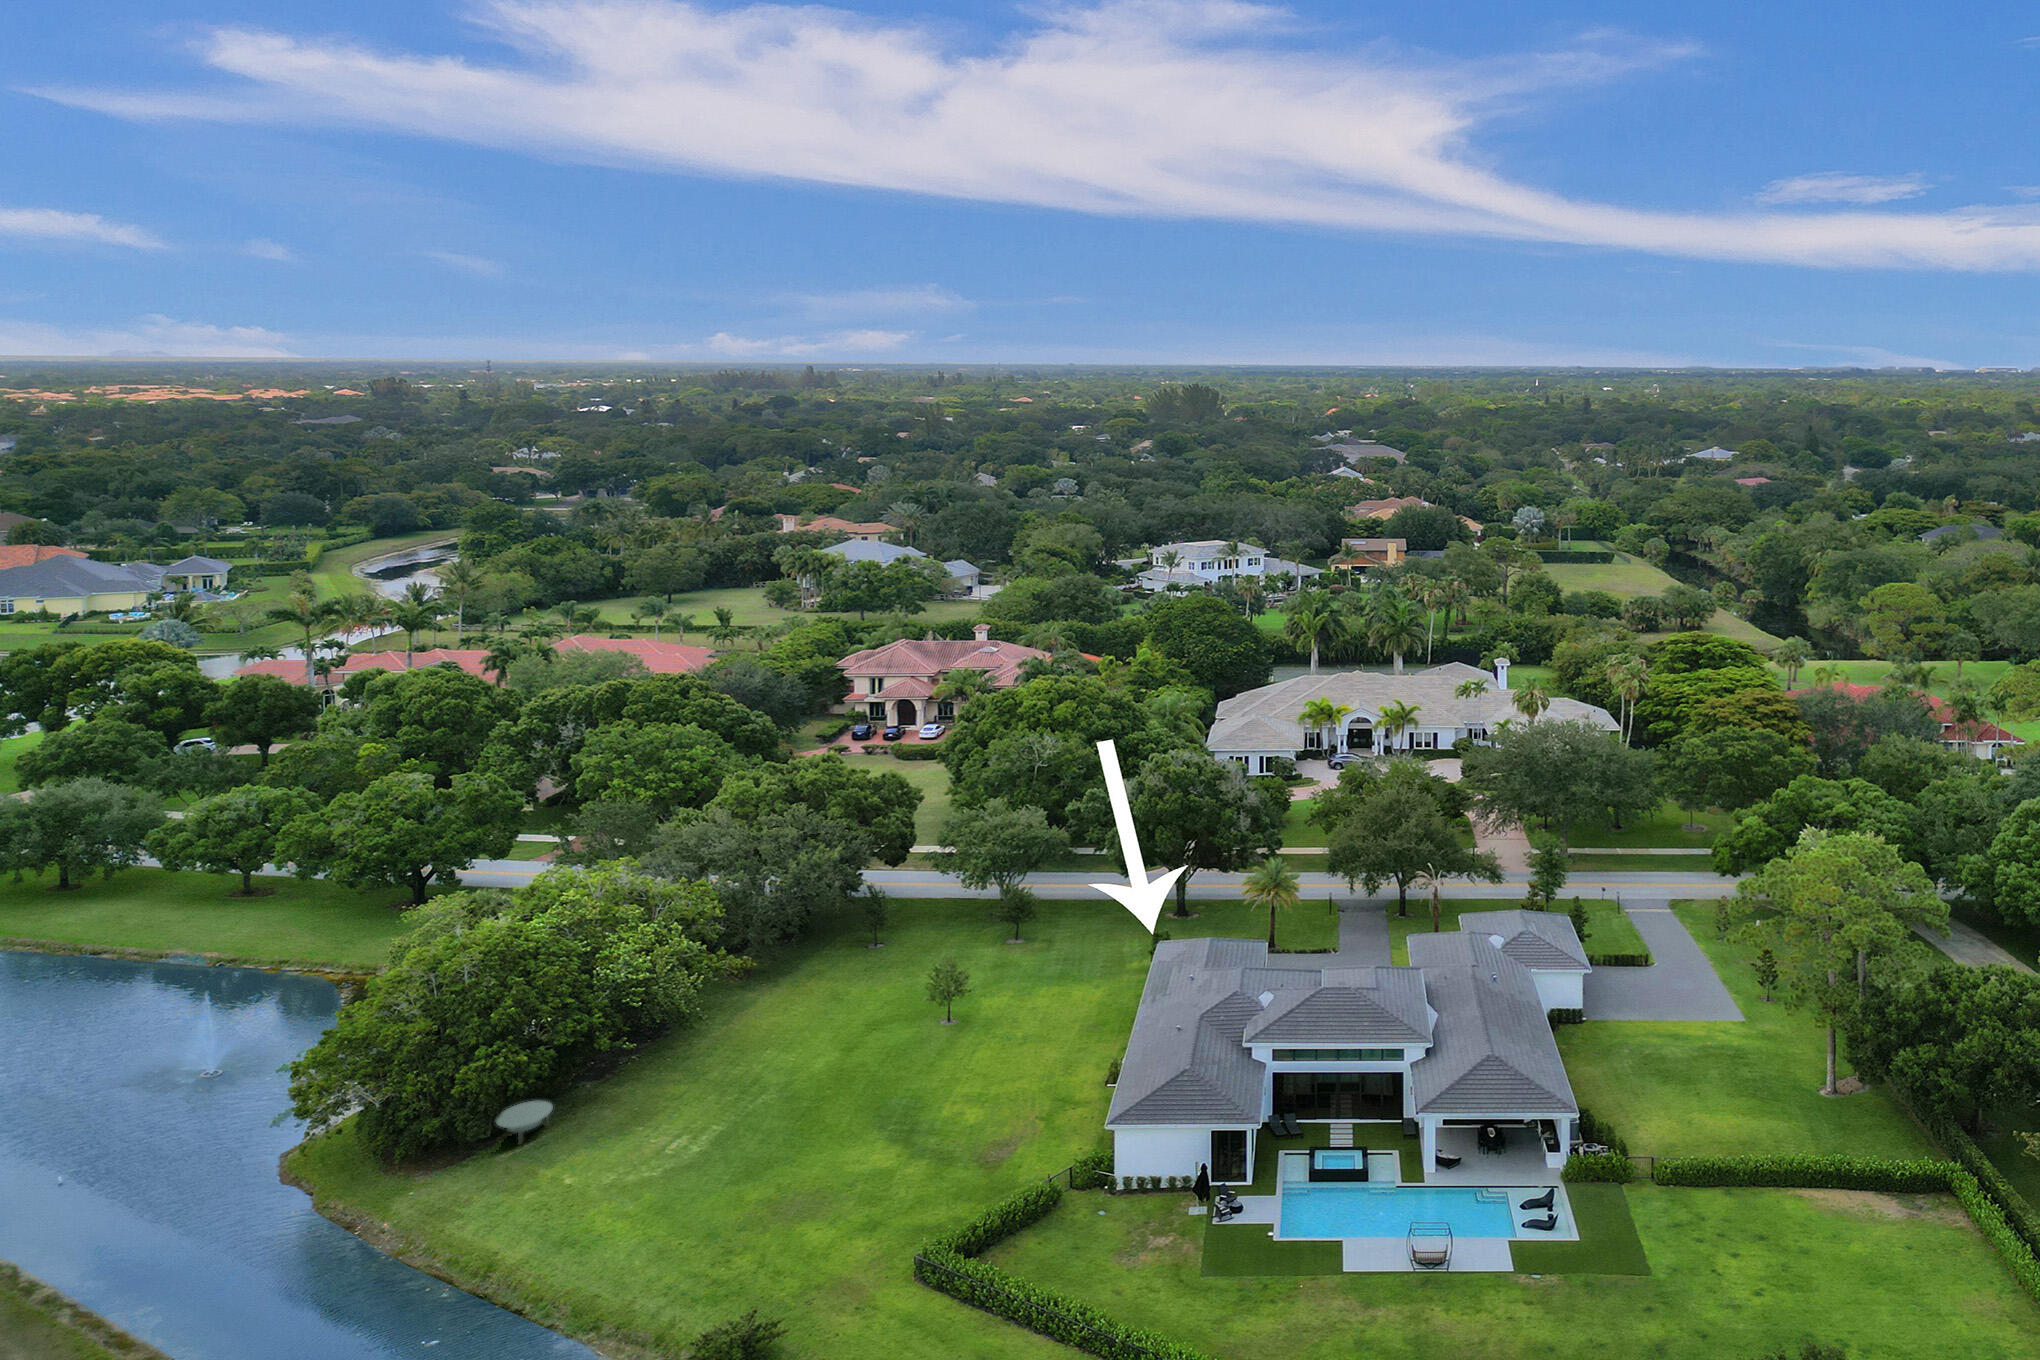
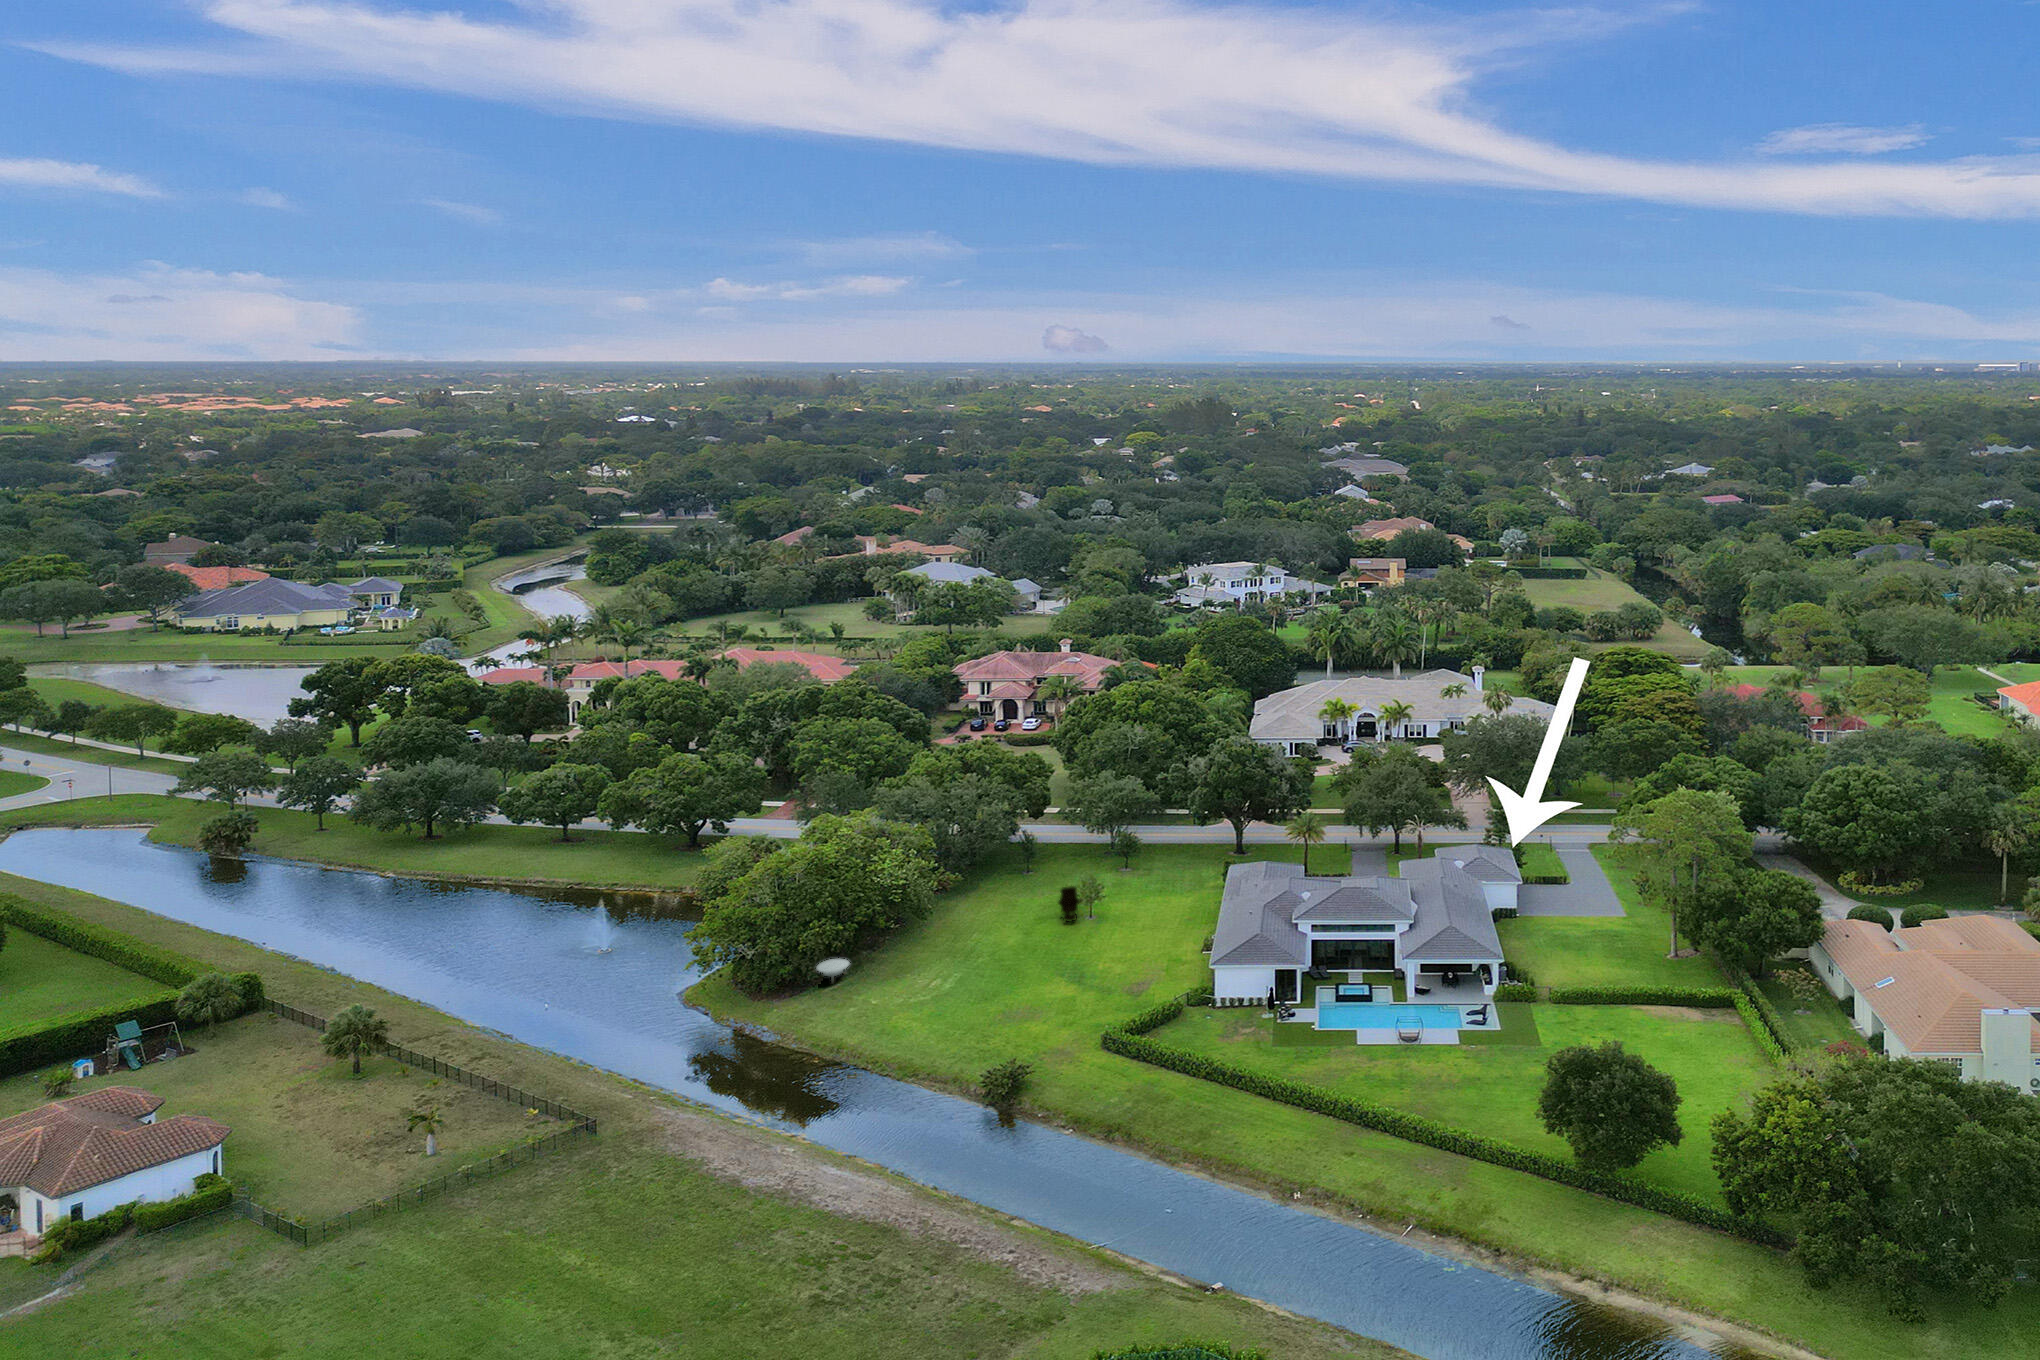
lounge chair: none [901,975,936,1036] -> present [1058,886,1080,922]

